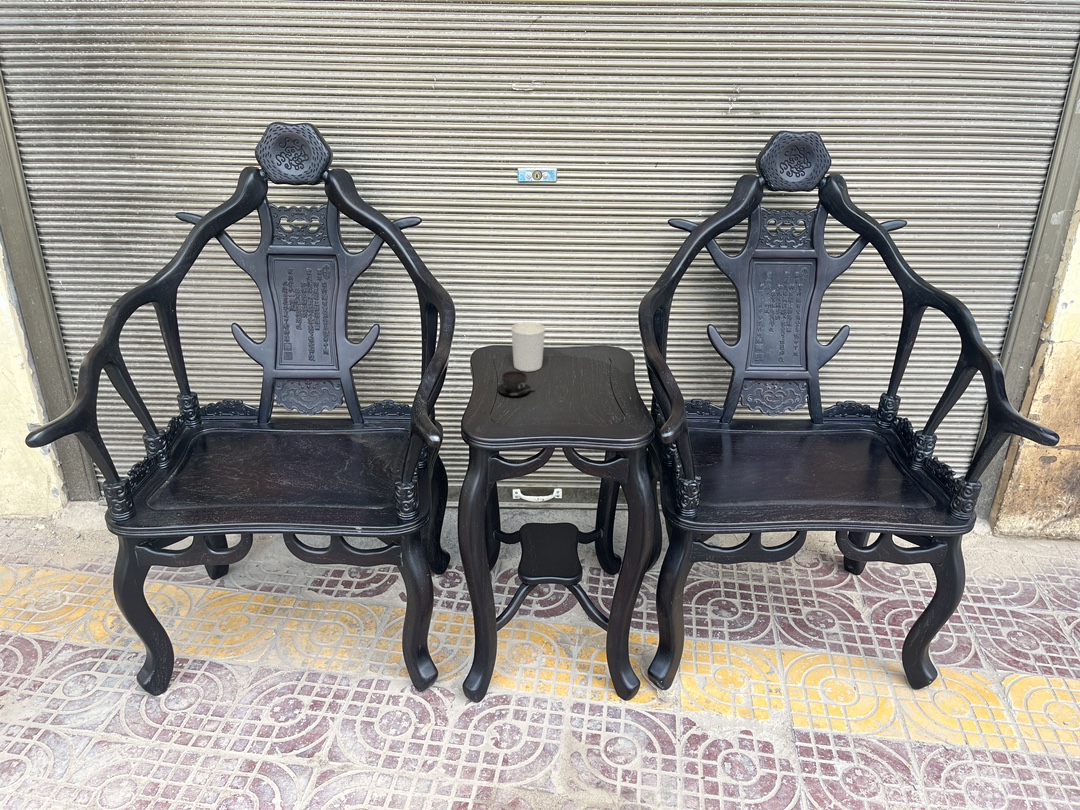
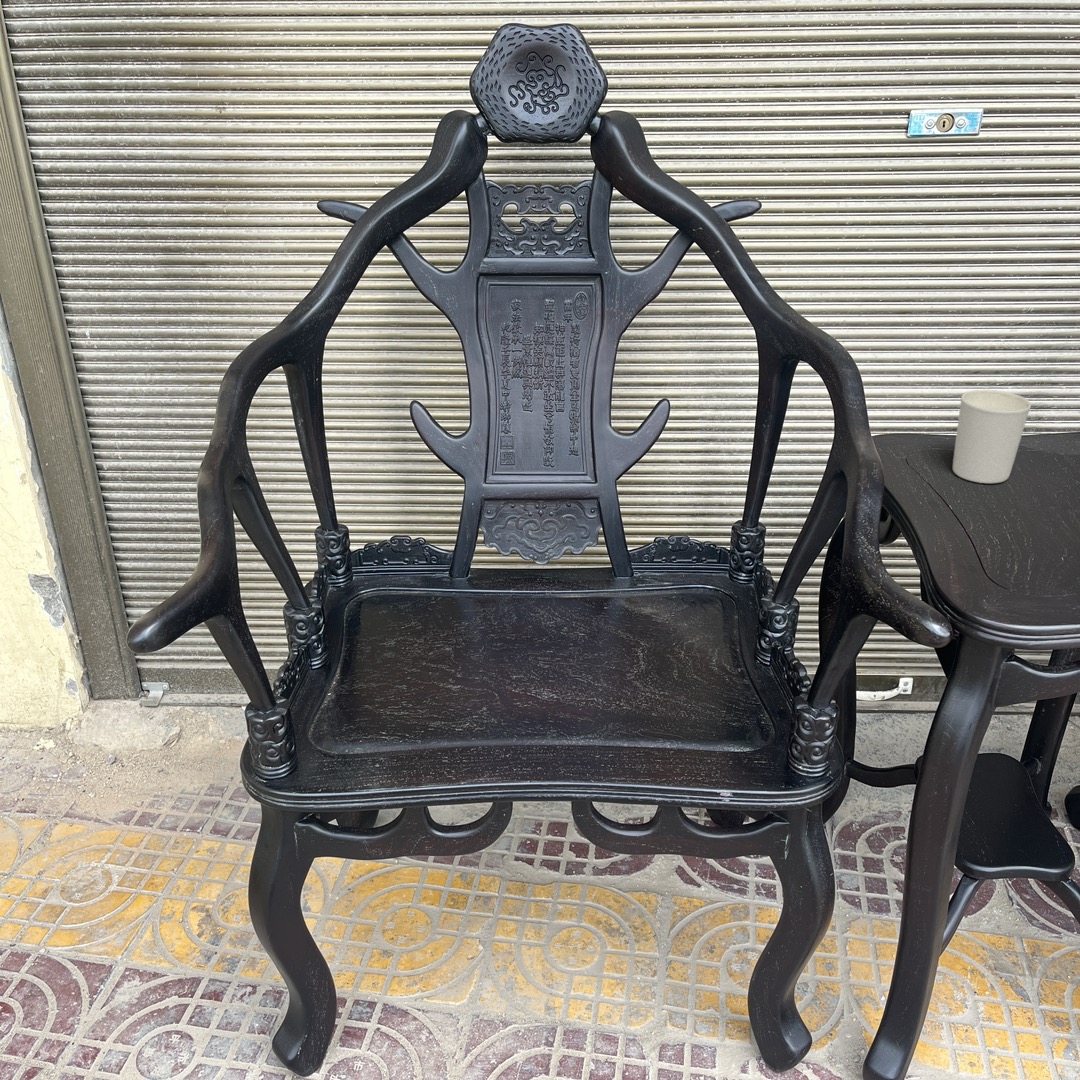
teacup: present [498,371,534,396] -> none [964,484,1039,533]

